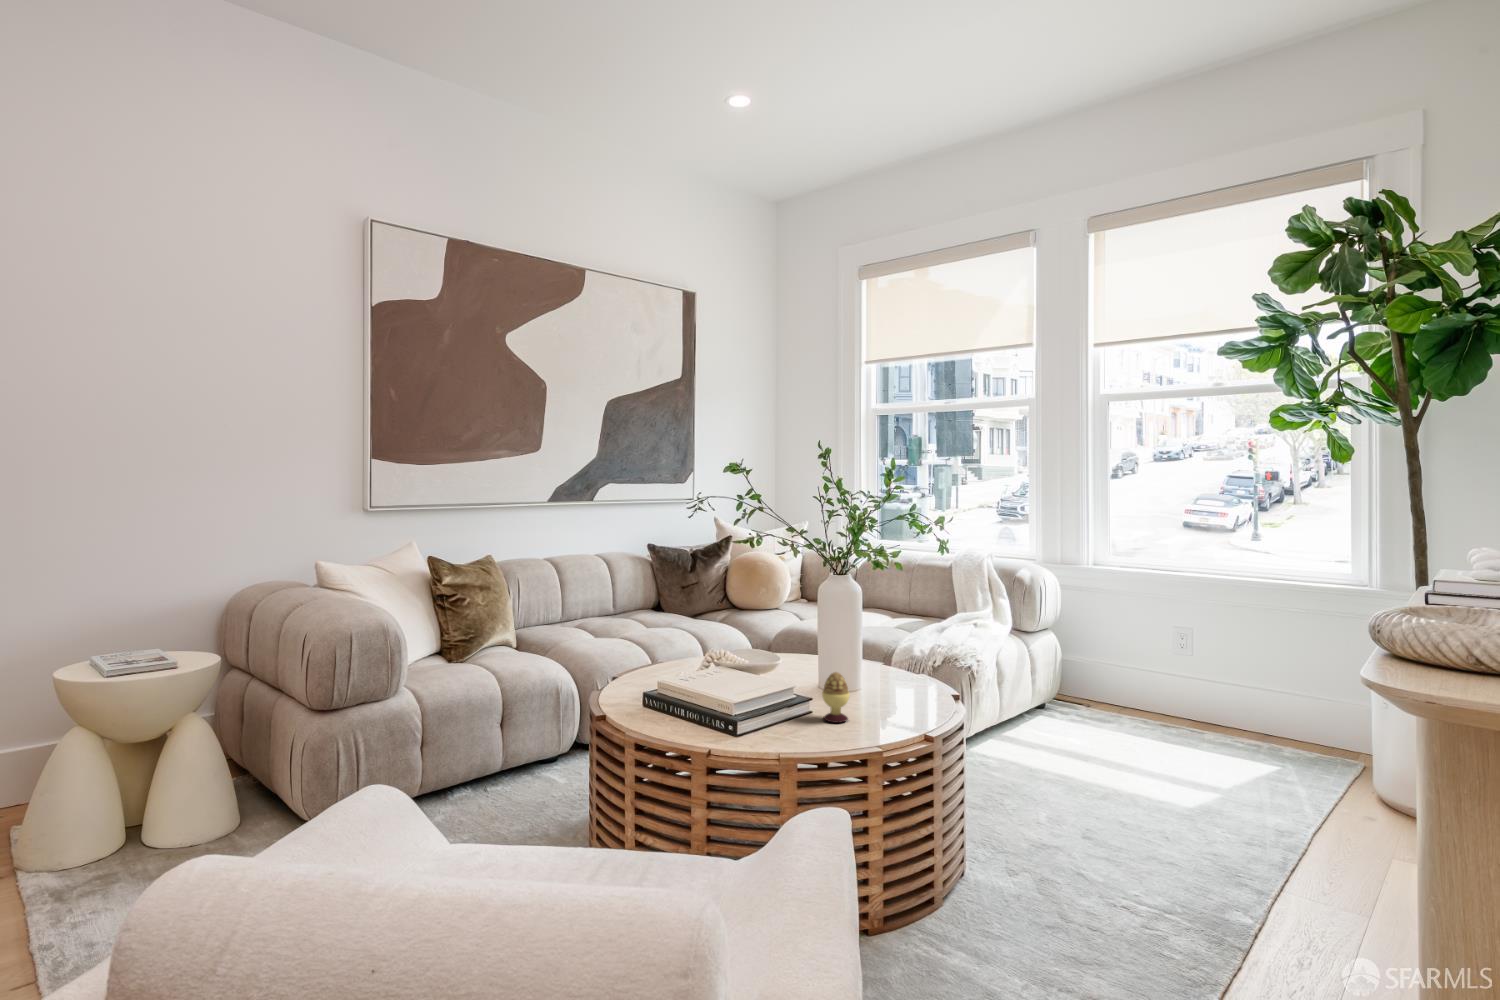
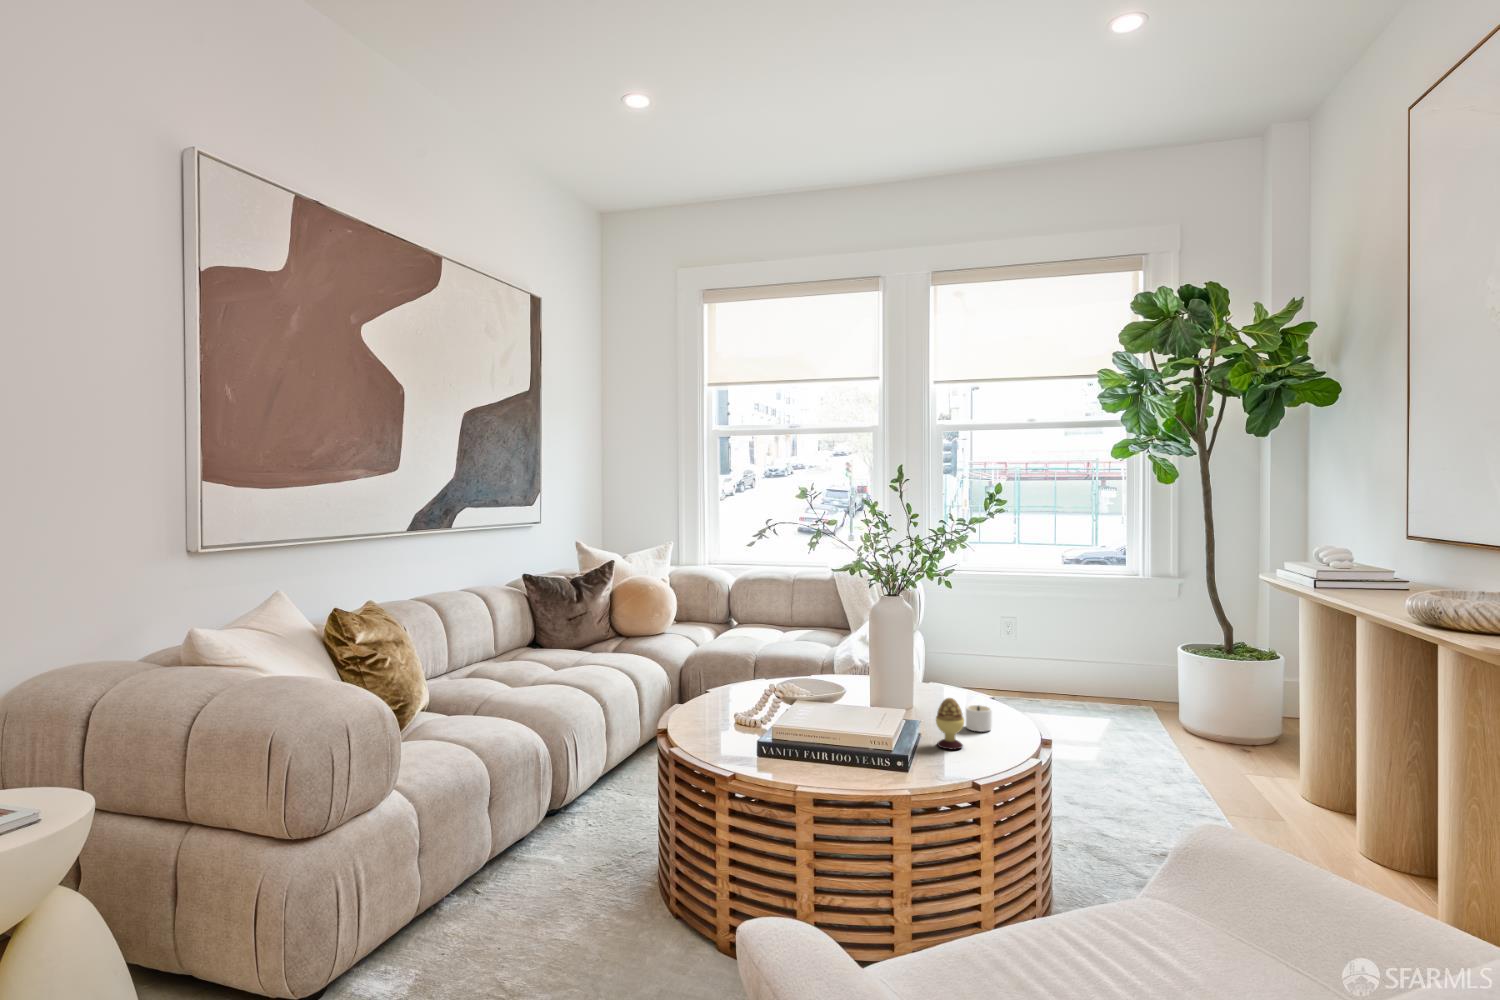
candle: none [880,687,915,713] -> present [966,705,992,732]

